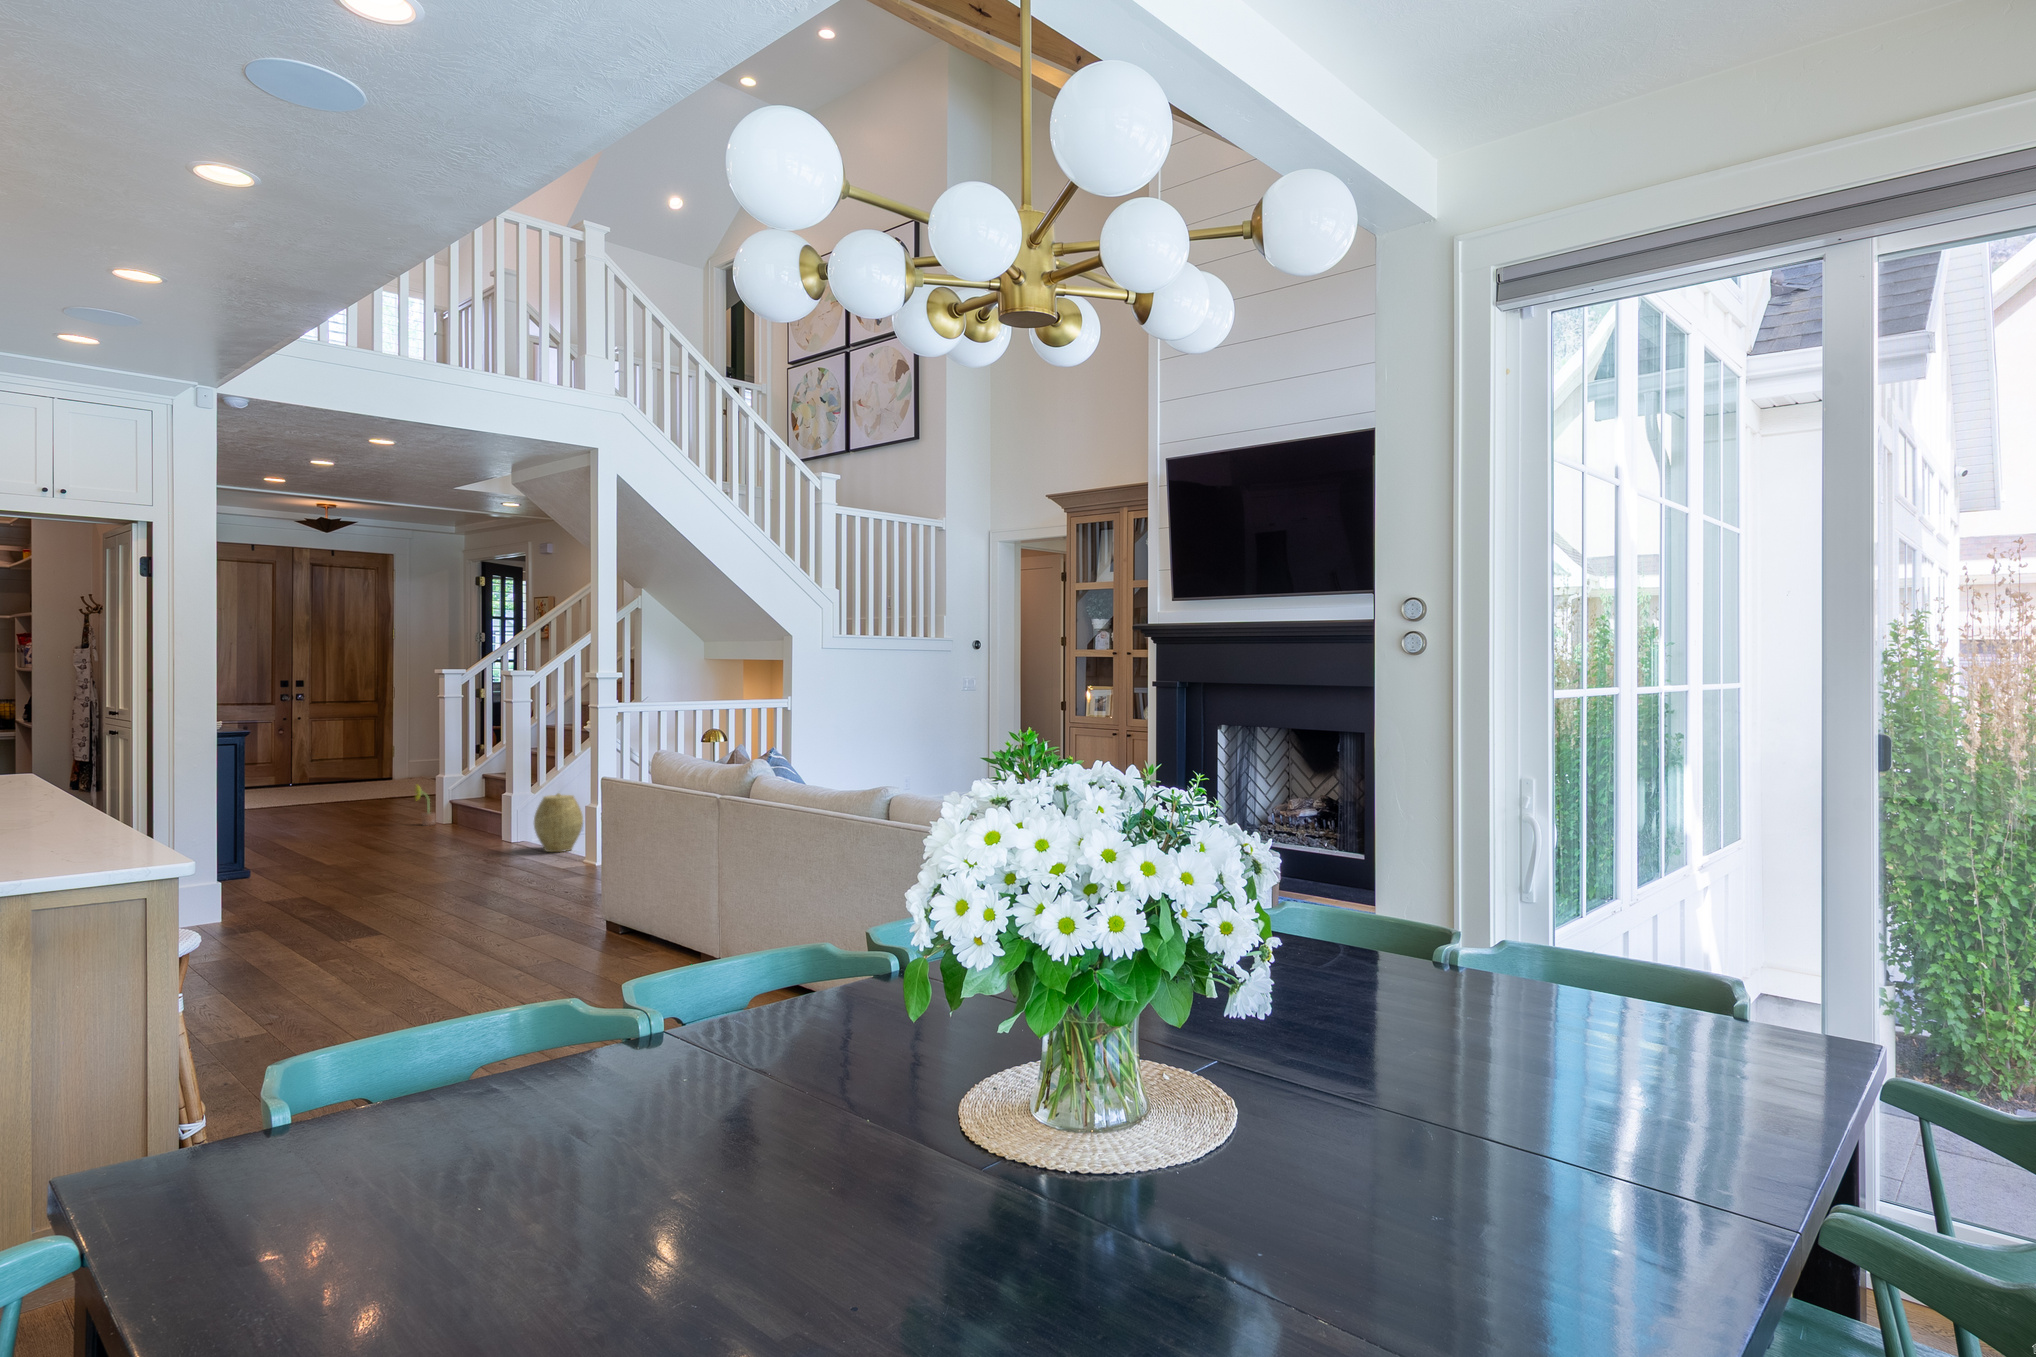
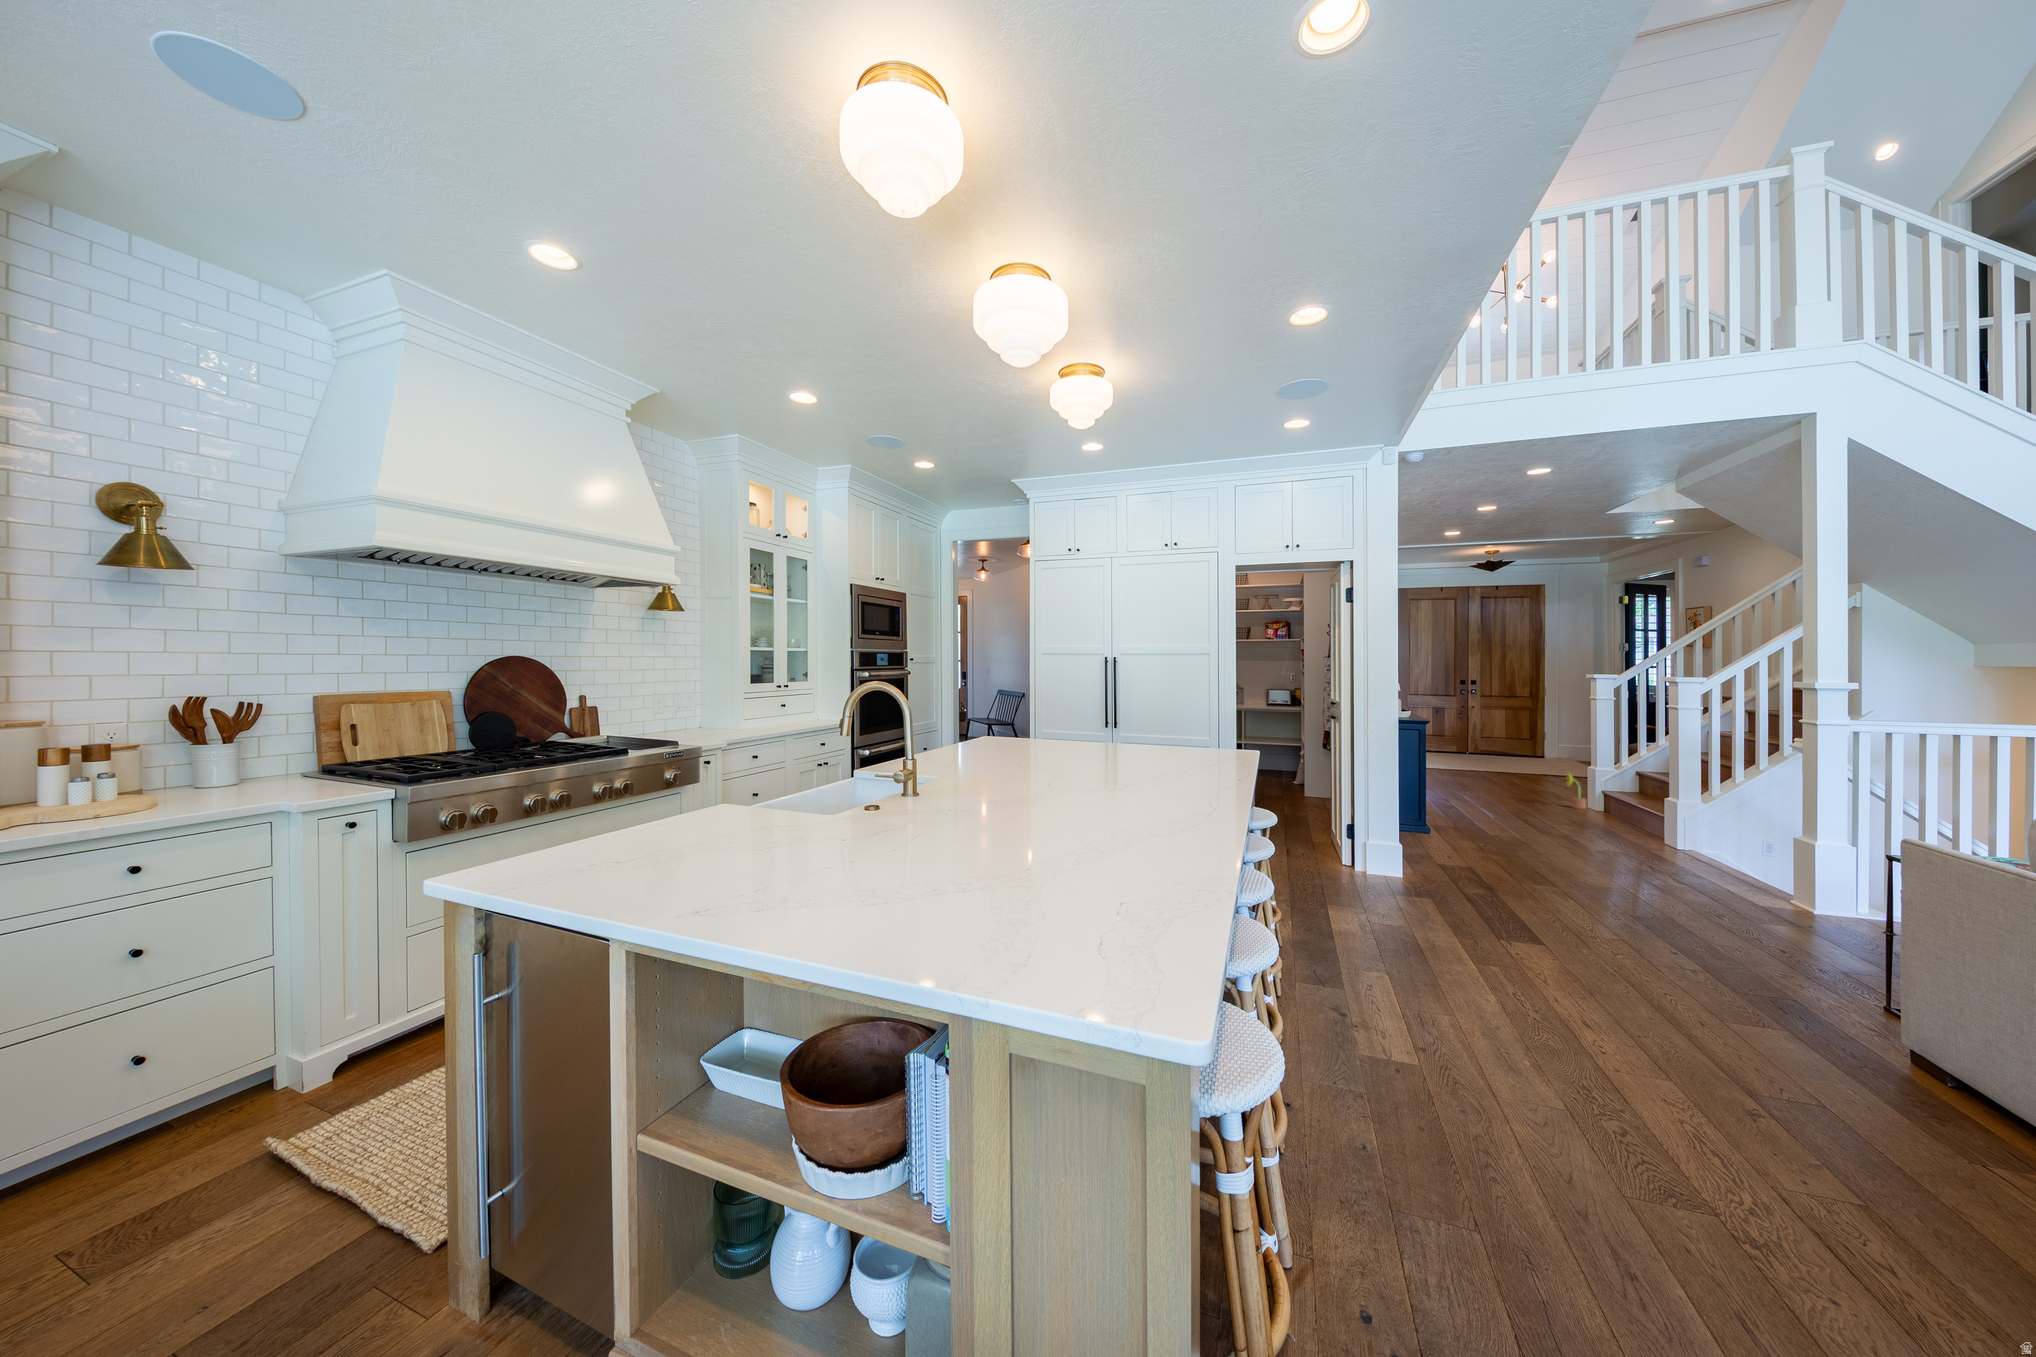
woven basket: present [534,793,583,852] -> none [1707,806,1777,870]

